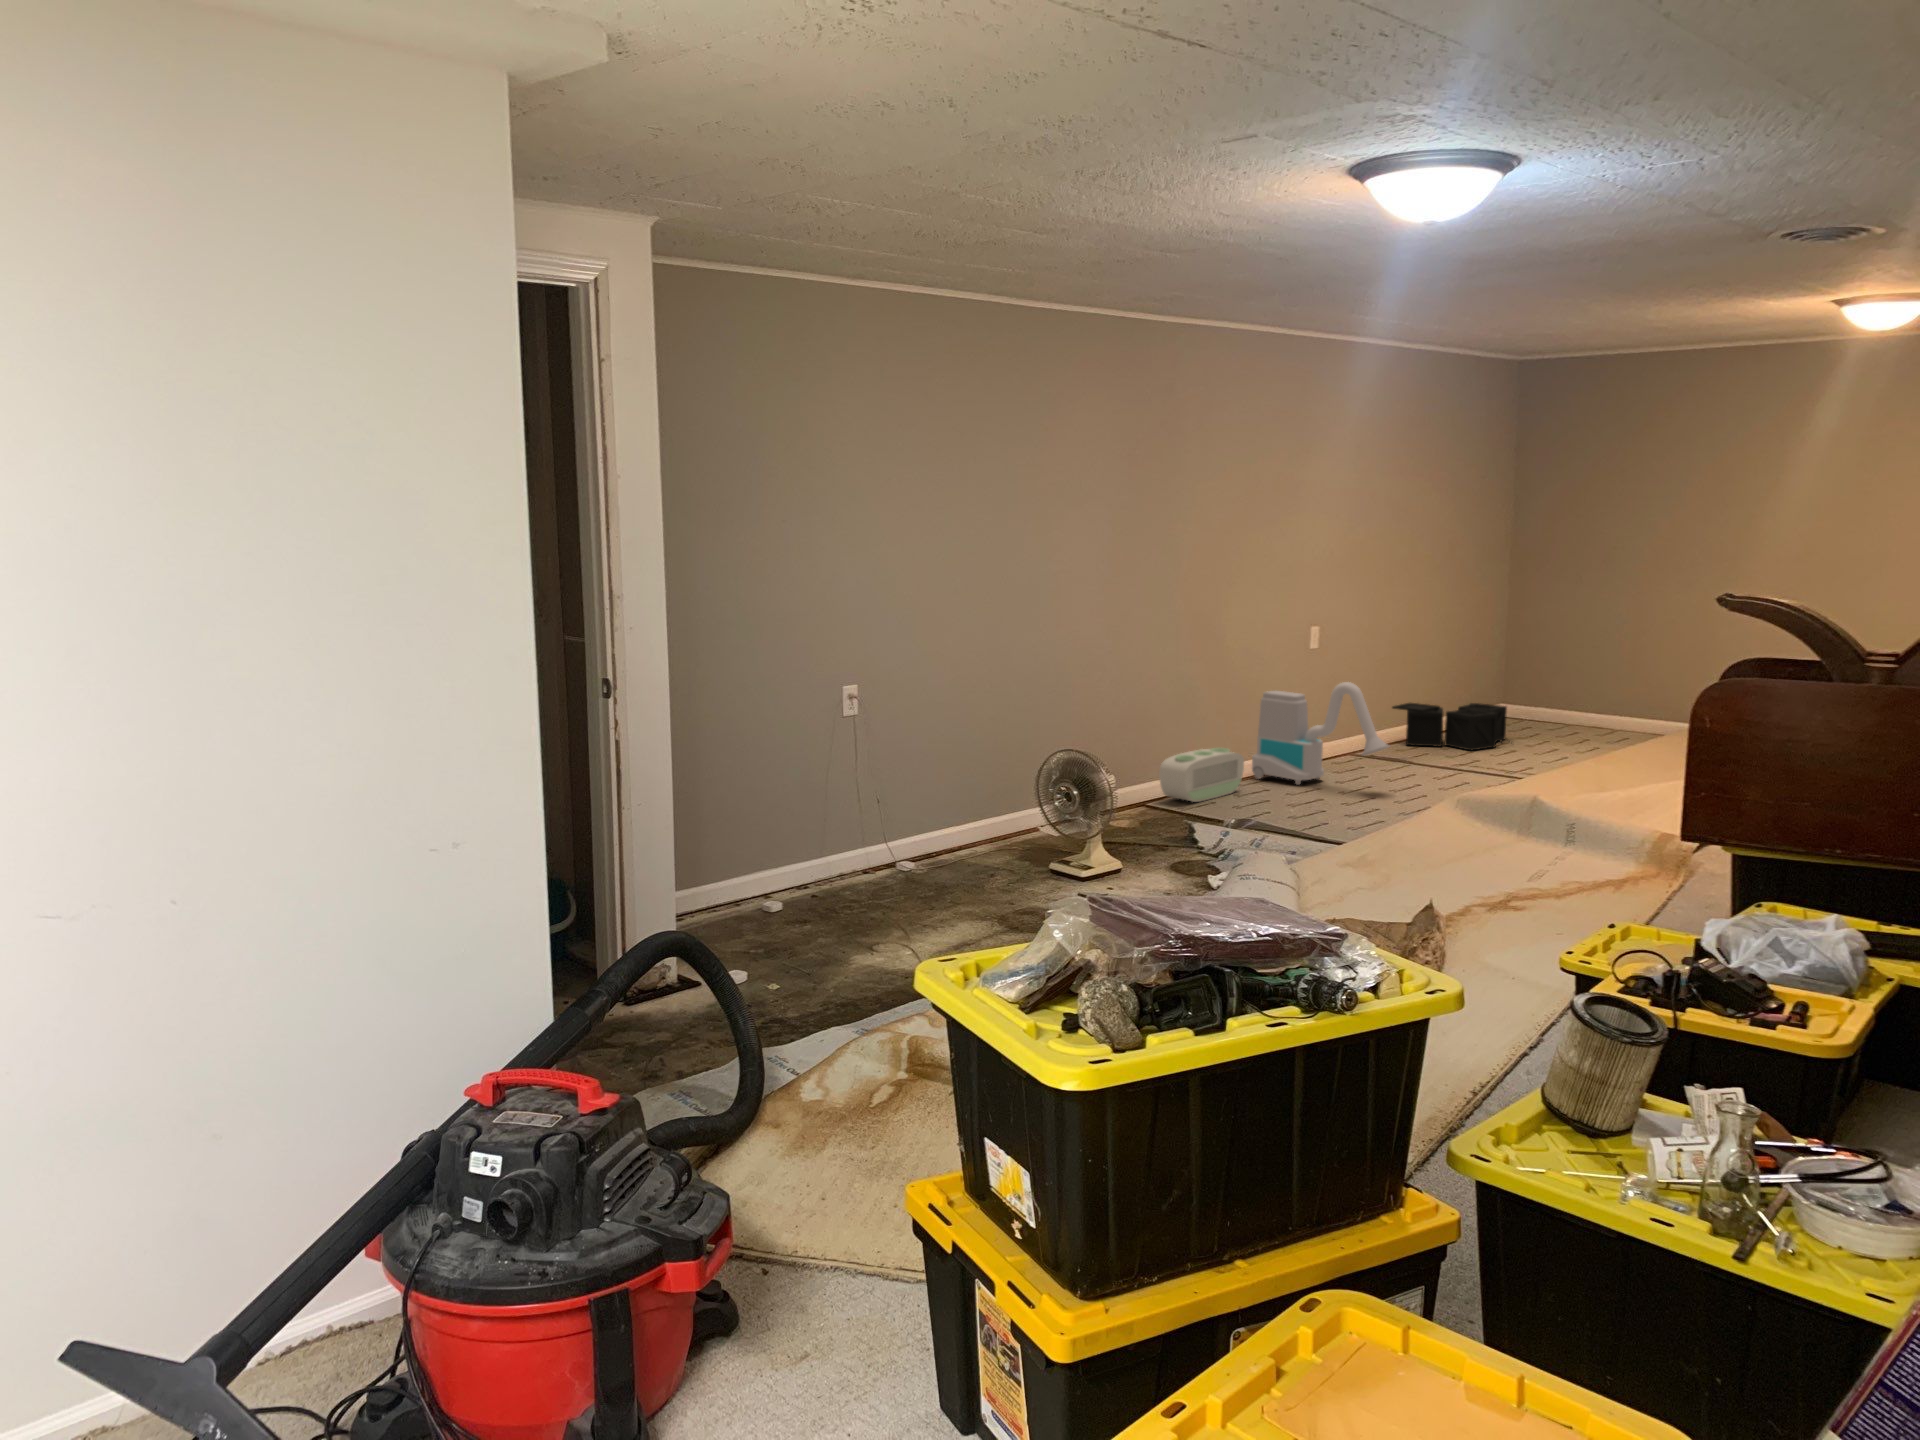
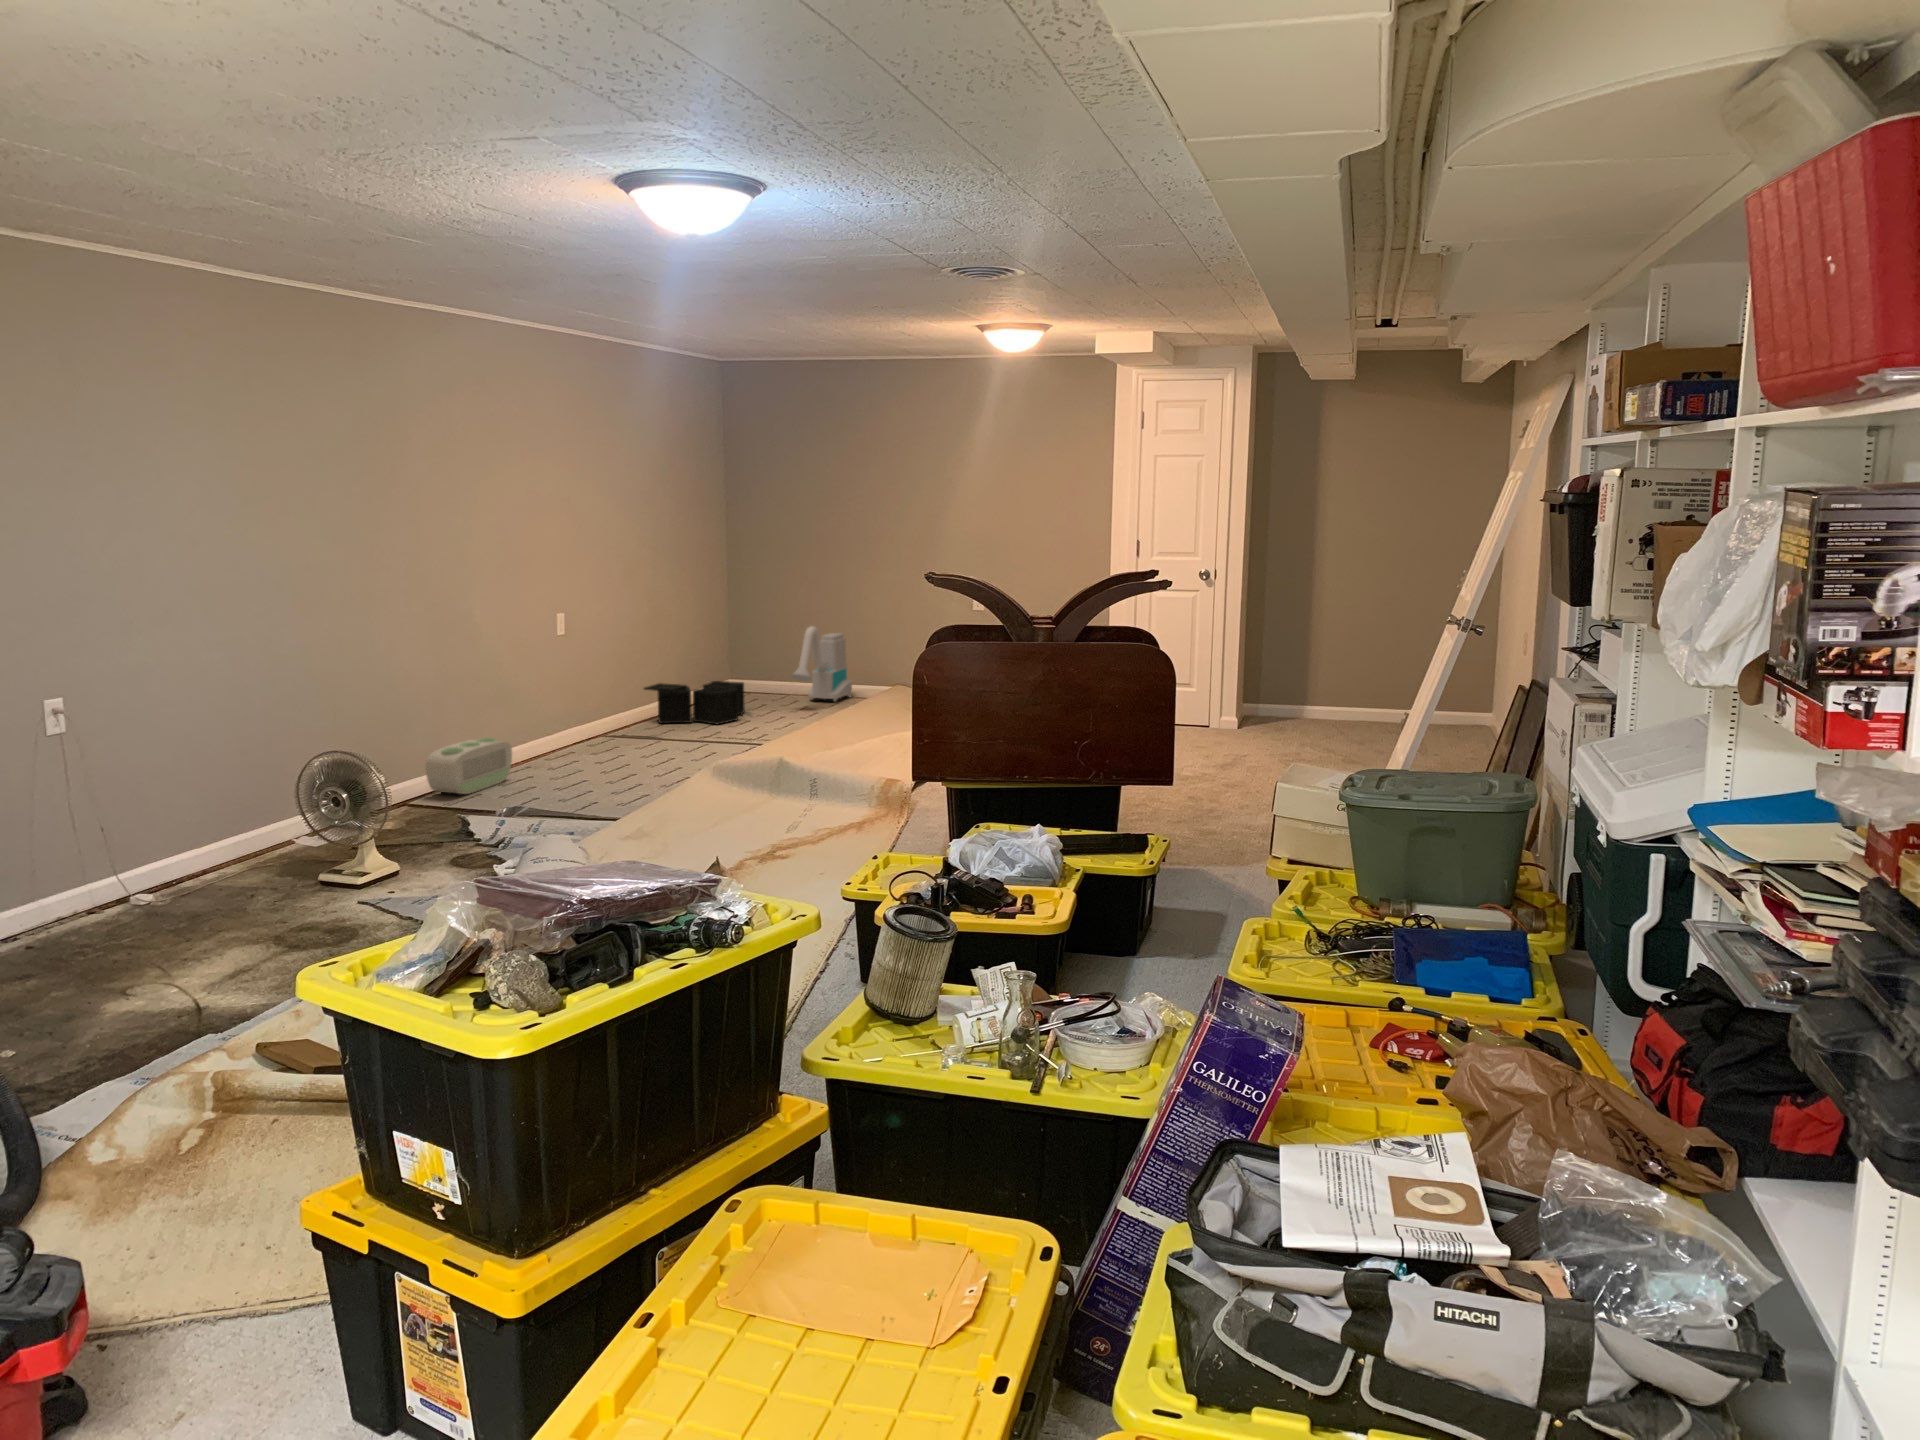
vacuum cleaner: present [1252,682,1390,785] -> present [791,626,852,702]

